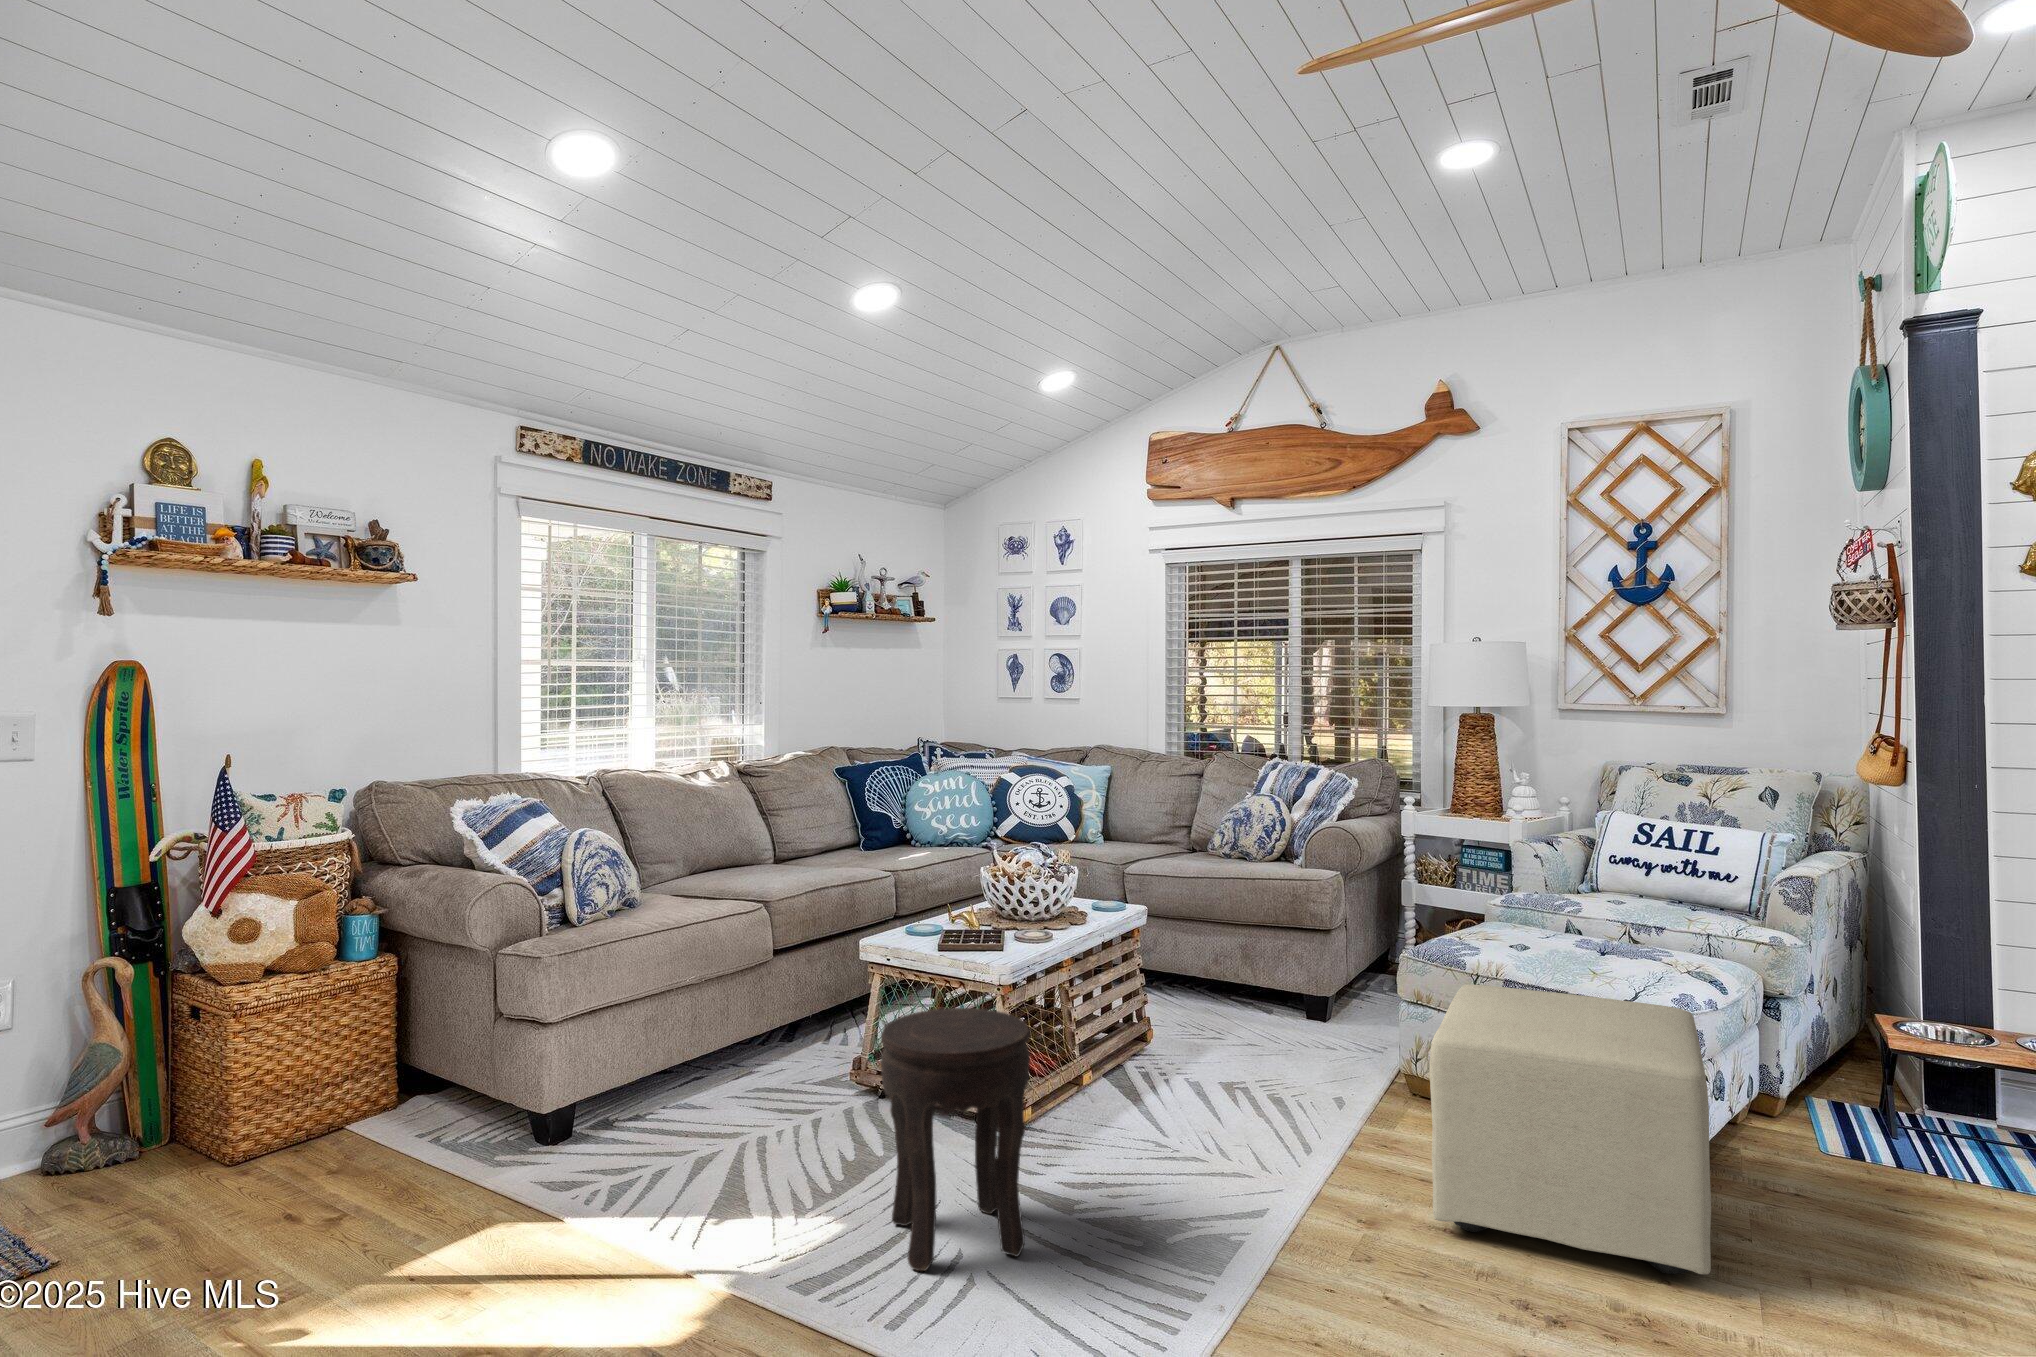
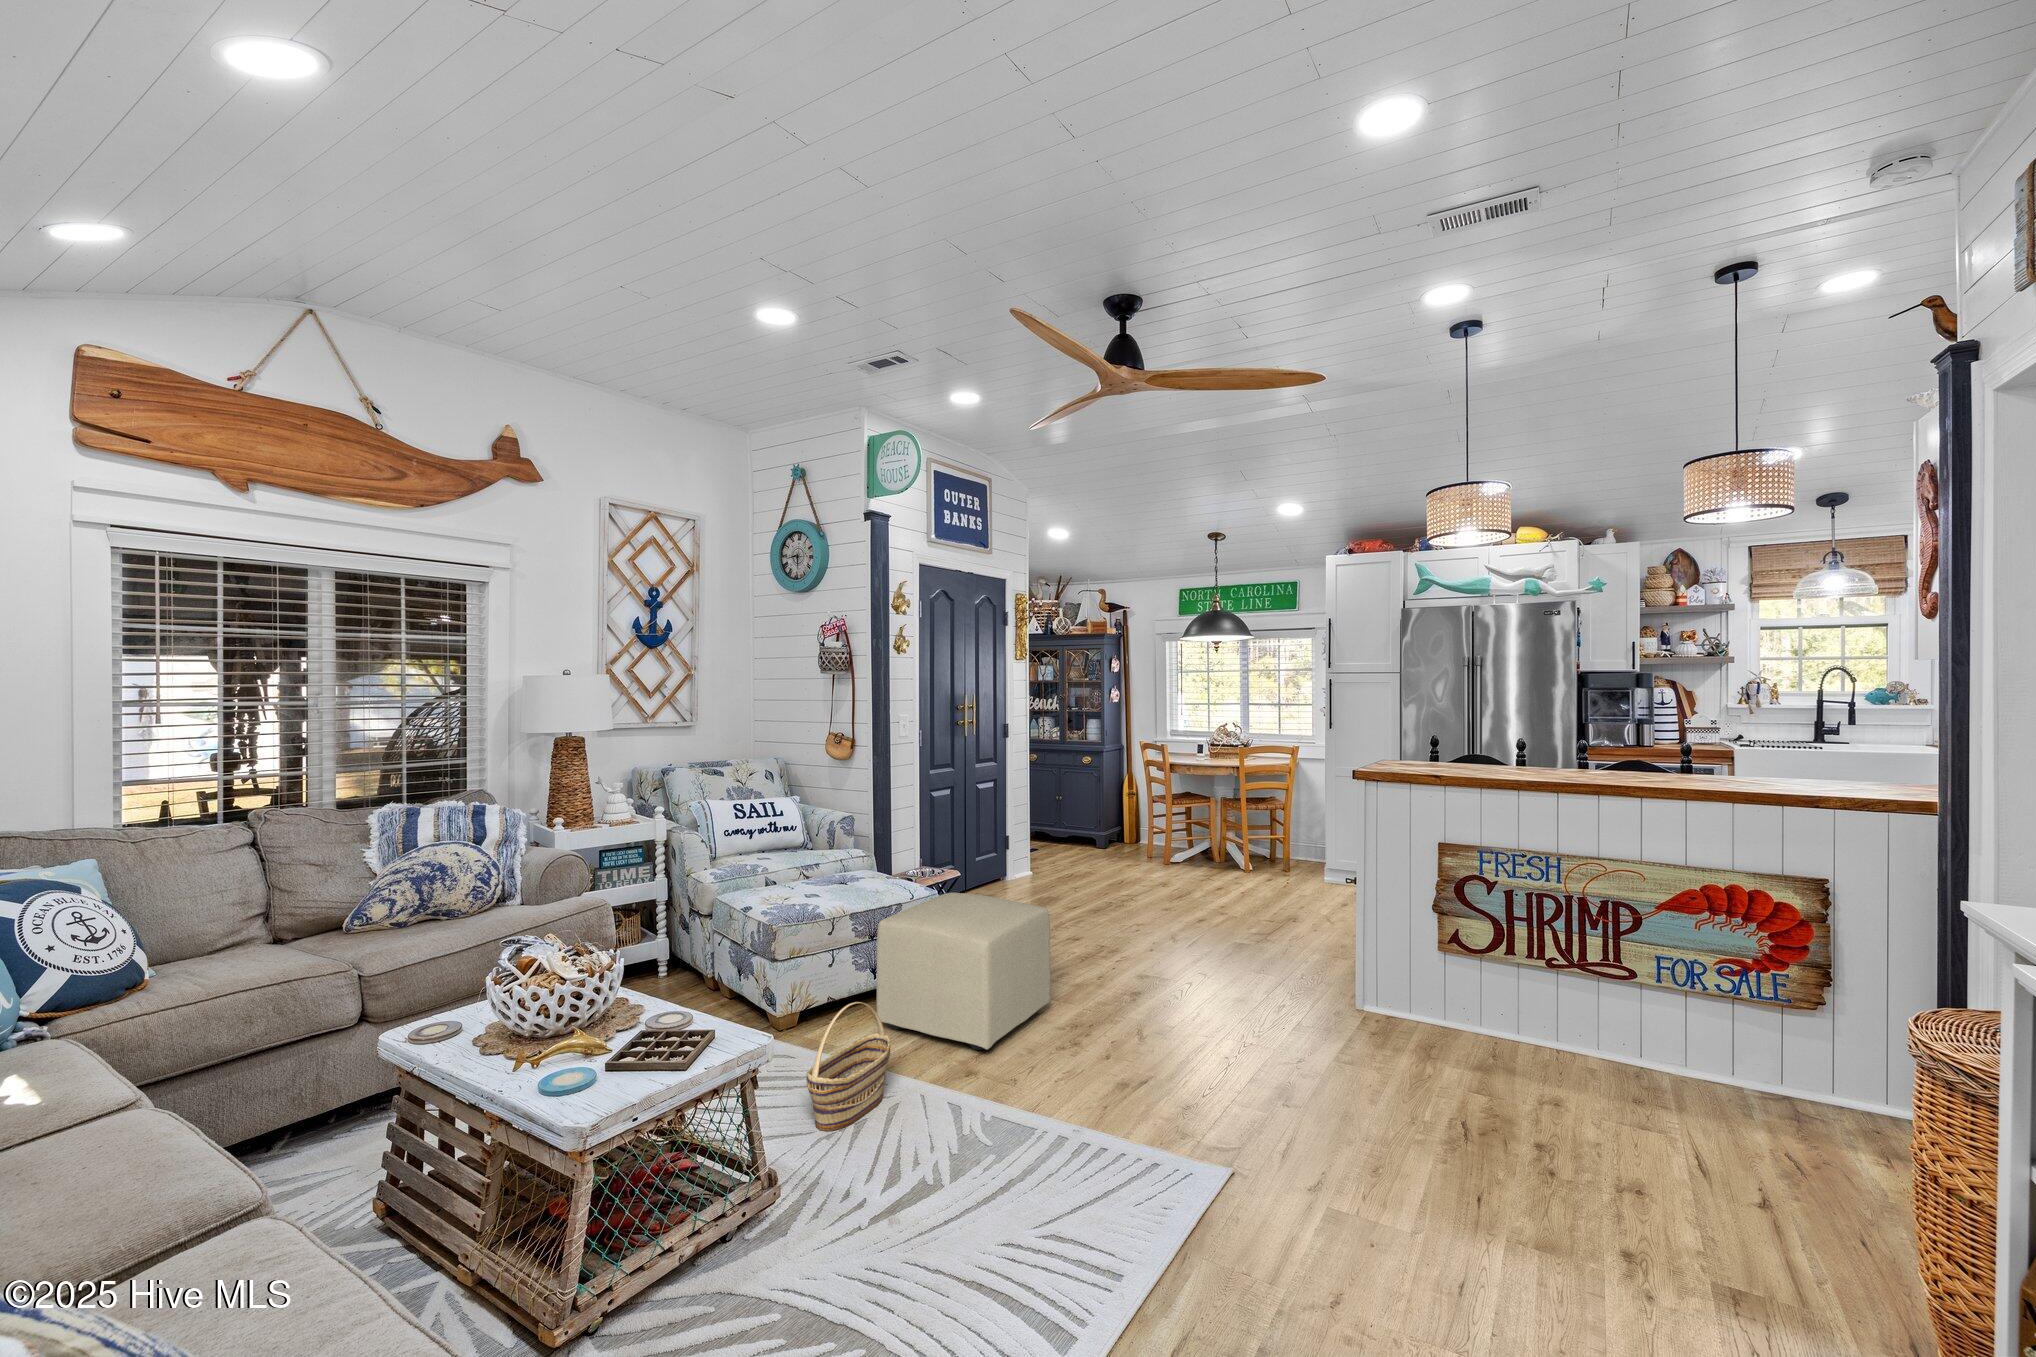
side table: present [881,1008,1030,1271] -> none [904,1039,1036,1287]
basket: none [1158,1017,1294,1168] -> present [807,1002,890,1131]

